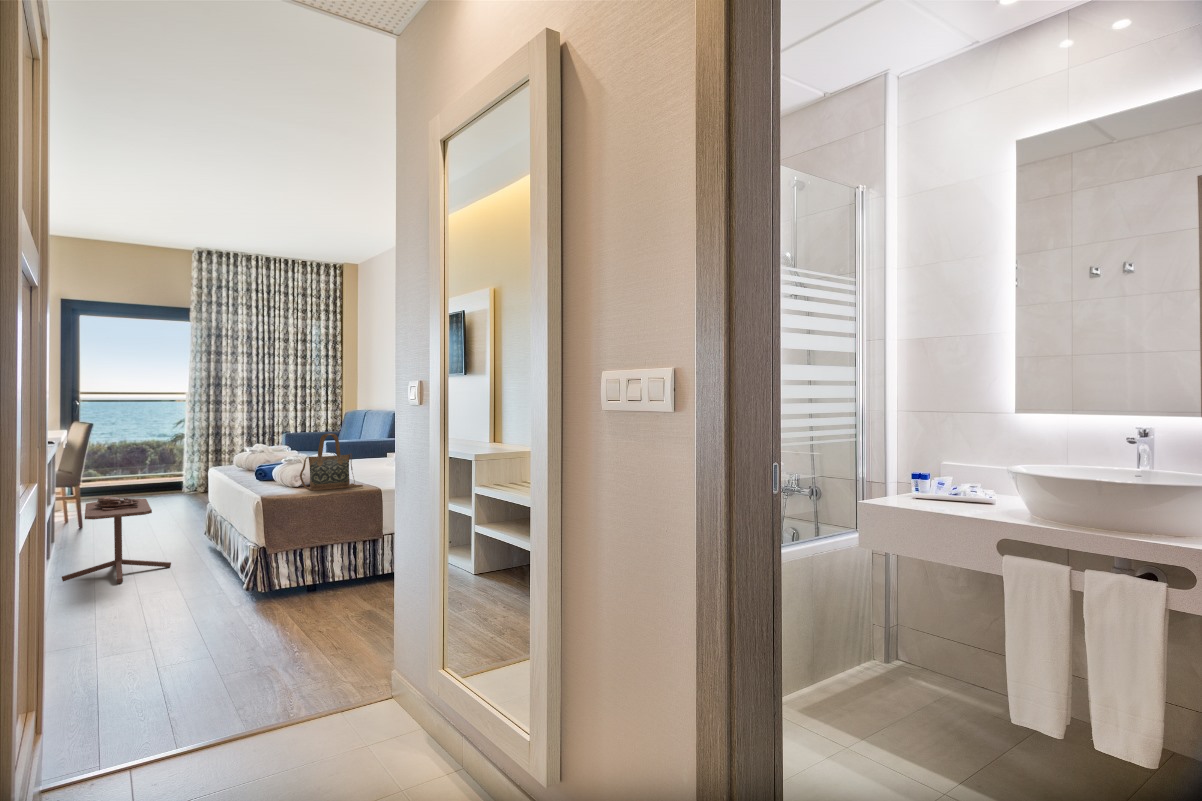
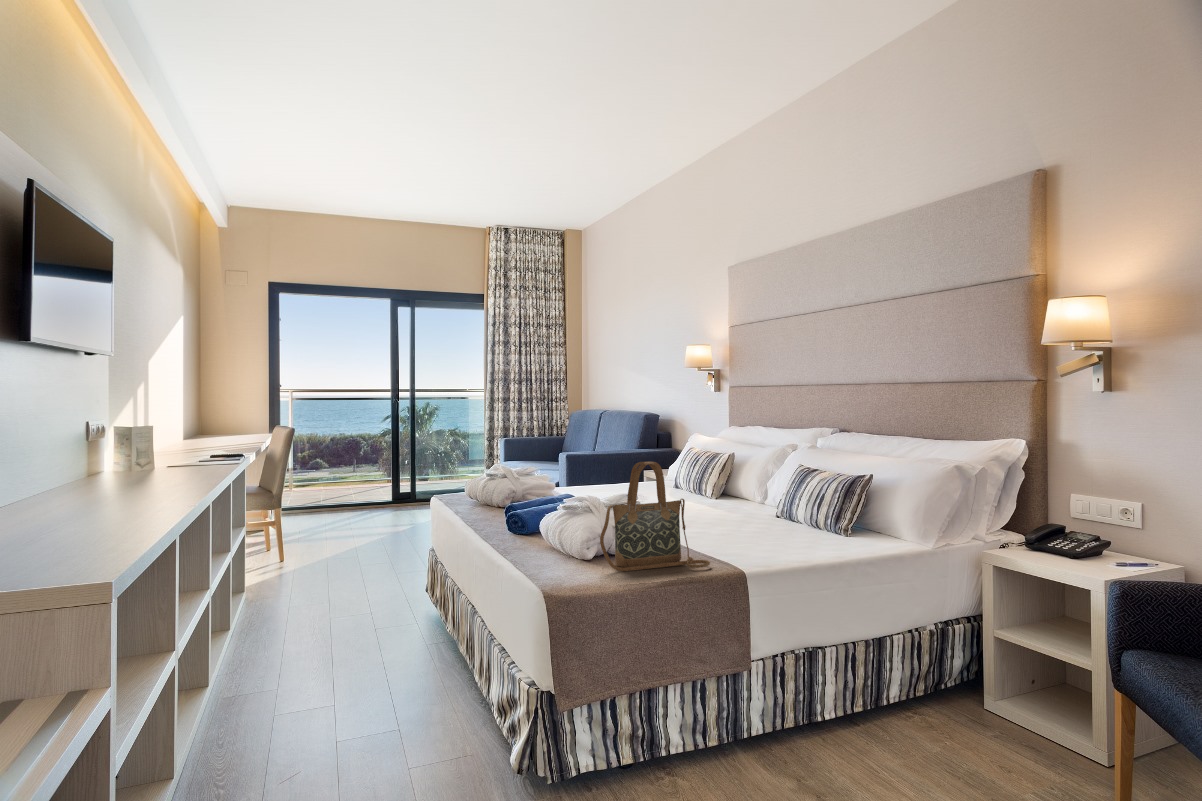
side table: present [62,496,171,583] -> none [225,547,381,702]

